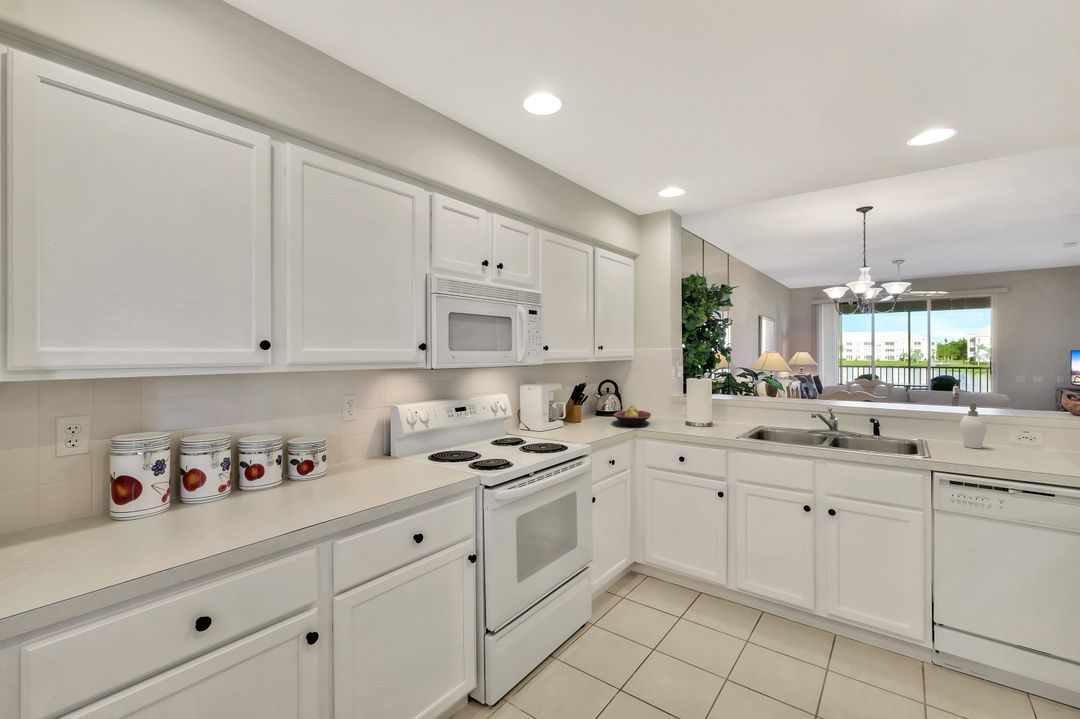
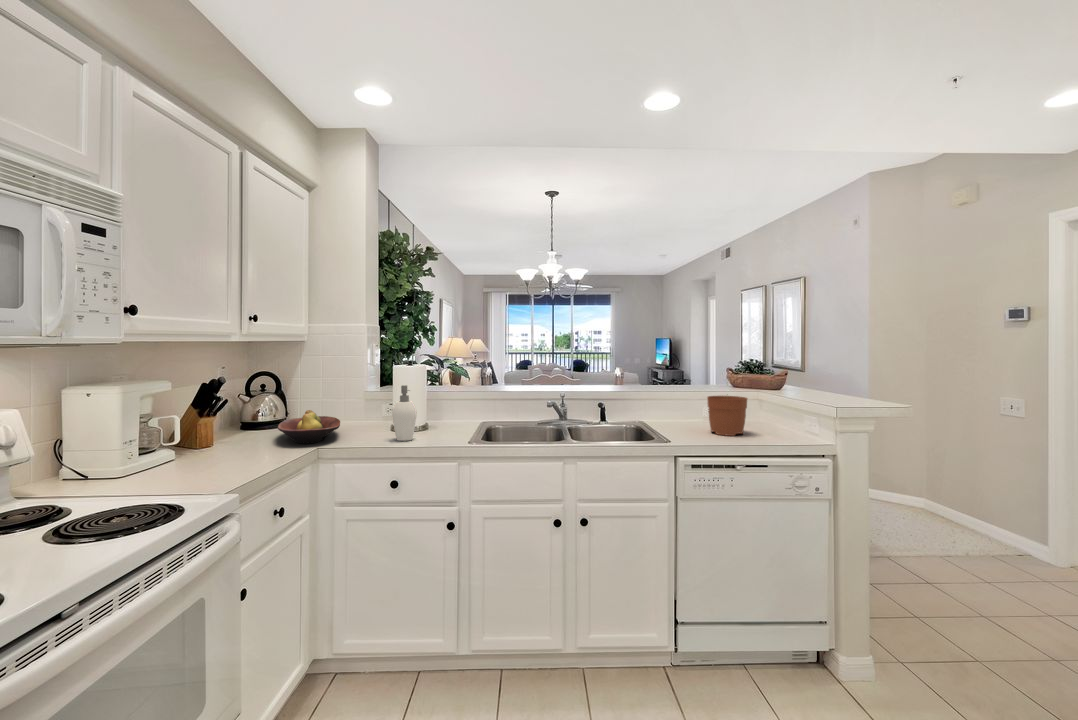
plant pot: none [997,401,1054,460] -> present [707,396,747,436]
soap dispenser: present [960,403,986,448] -> present [392,385,417,441]

